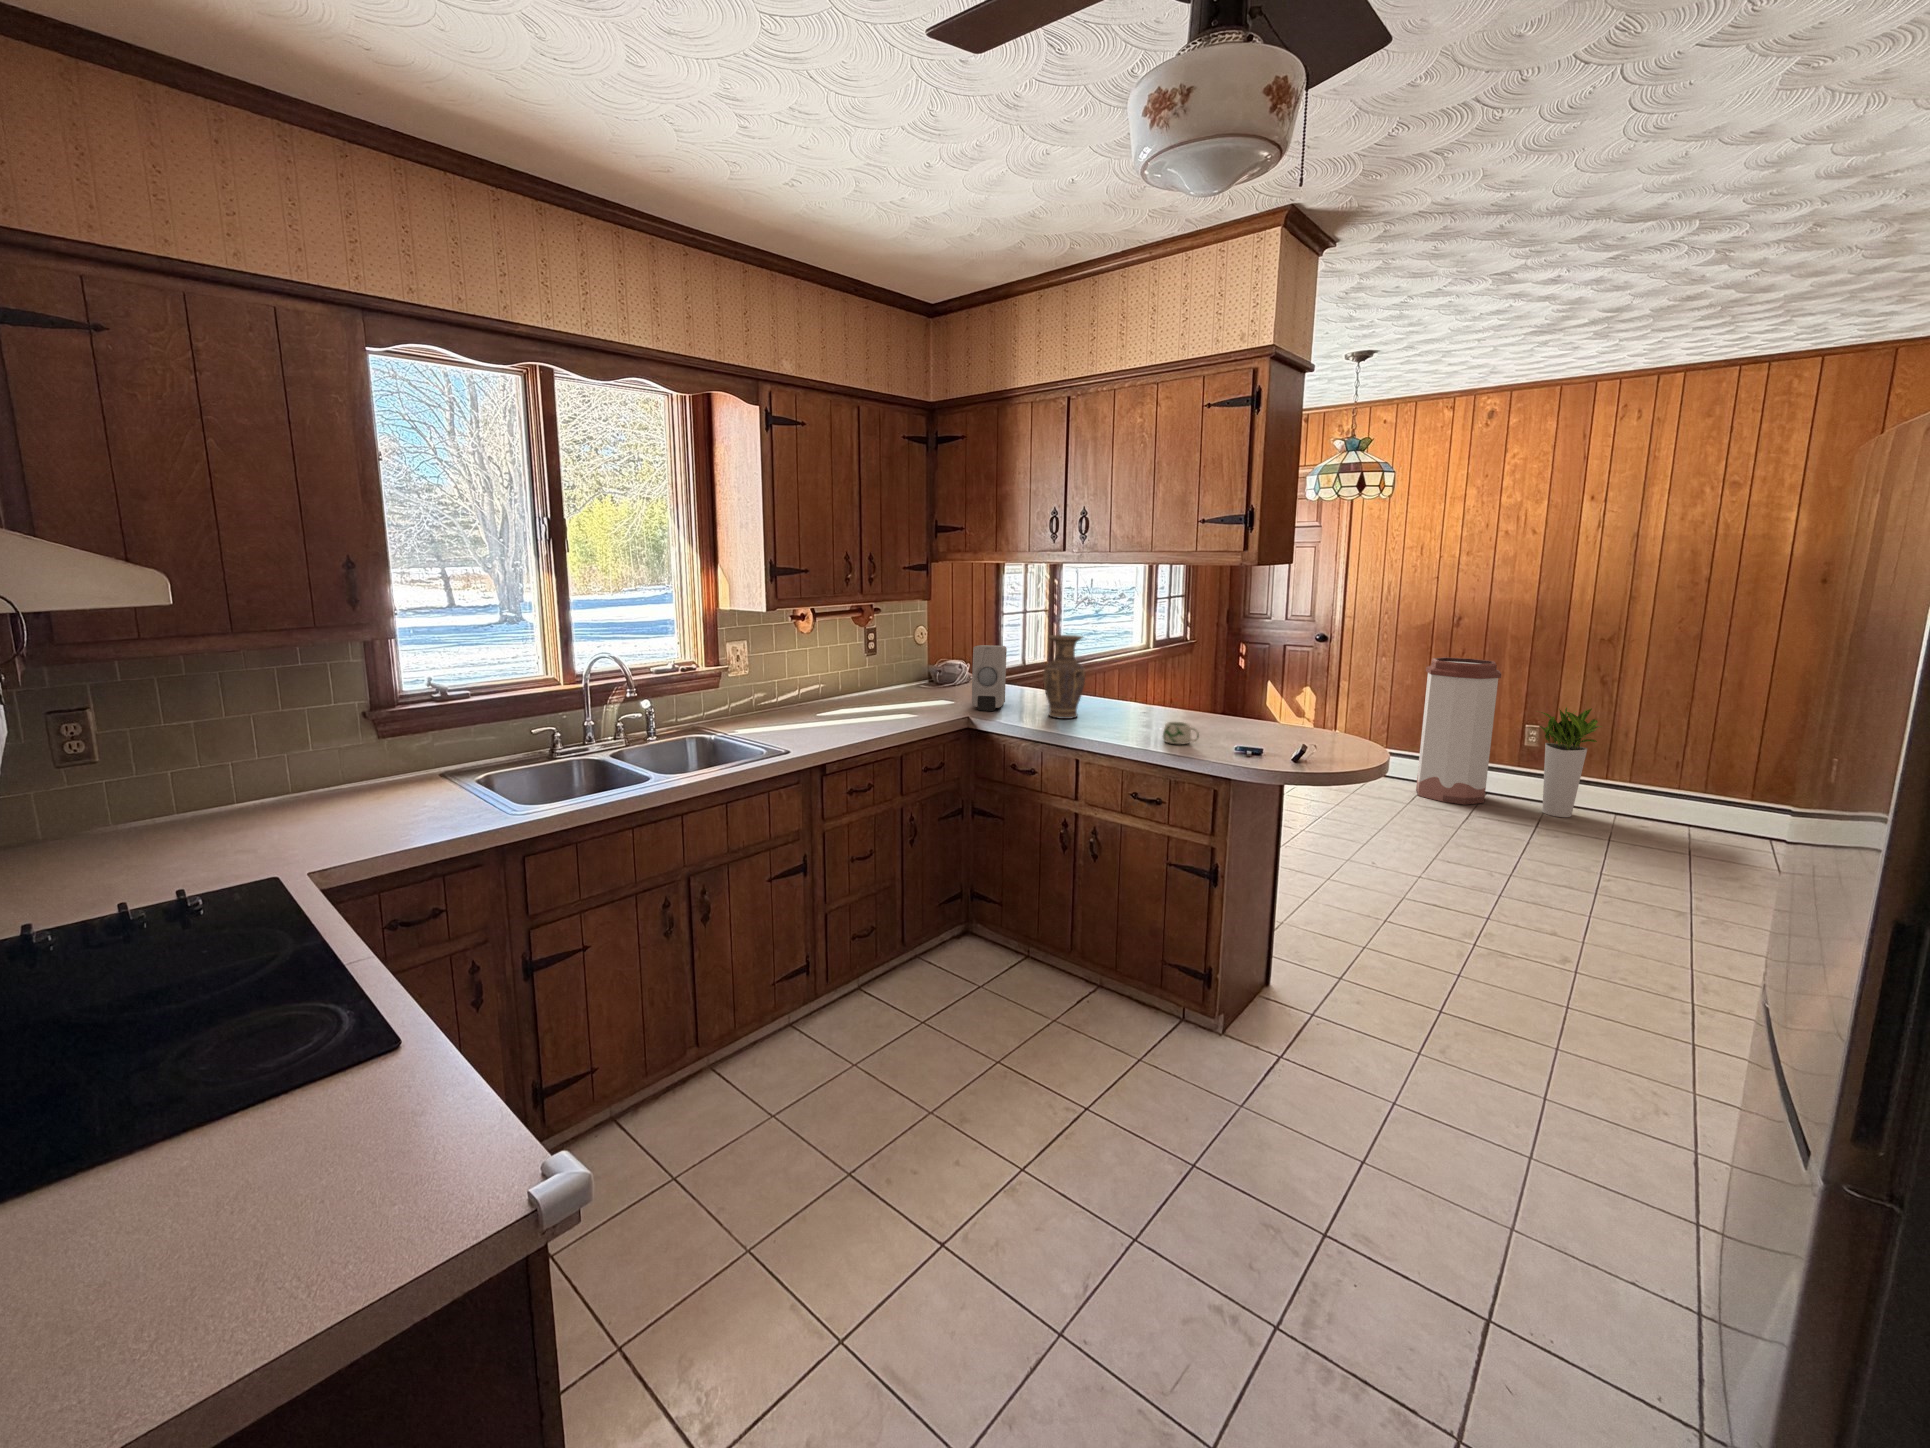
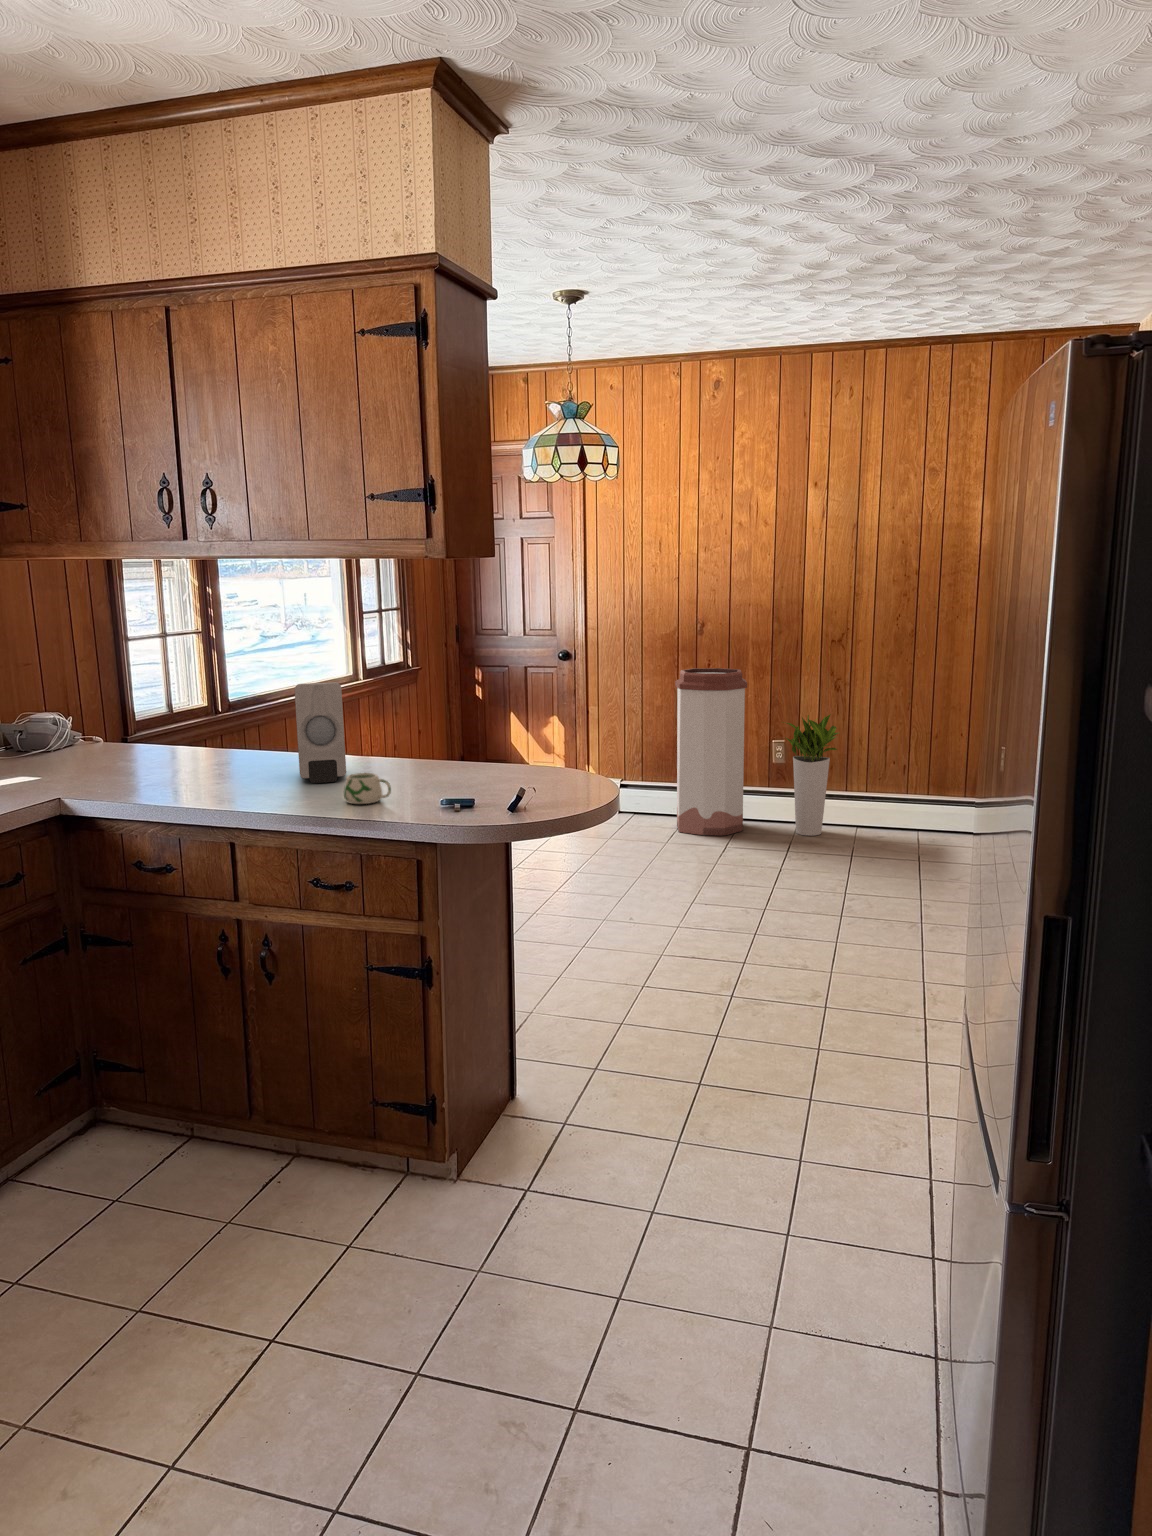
vase: present [1043,635,1085,719] -> none [171,663,235,786]
soap dispenser: present [972,645,1007,711] -> present [295,682,346,783]

